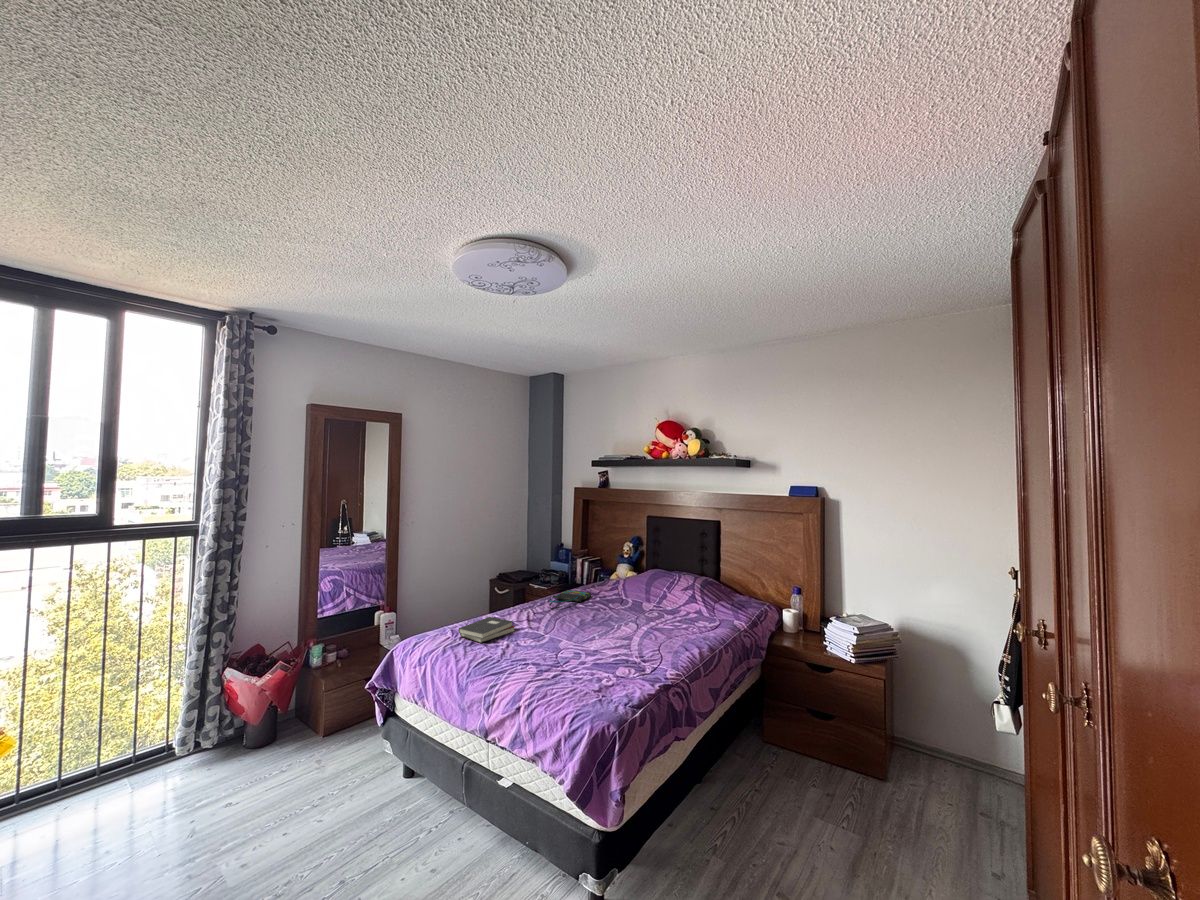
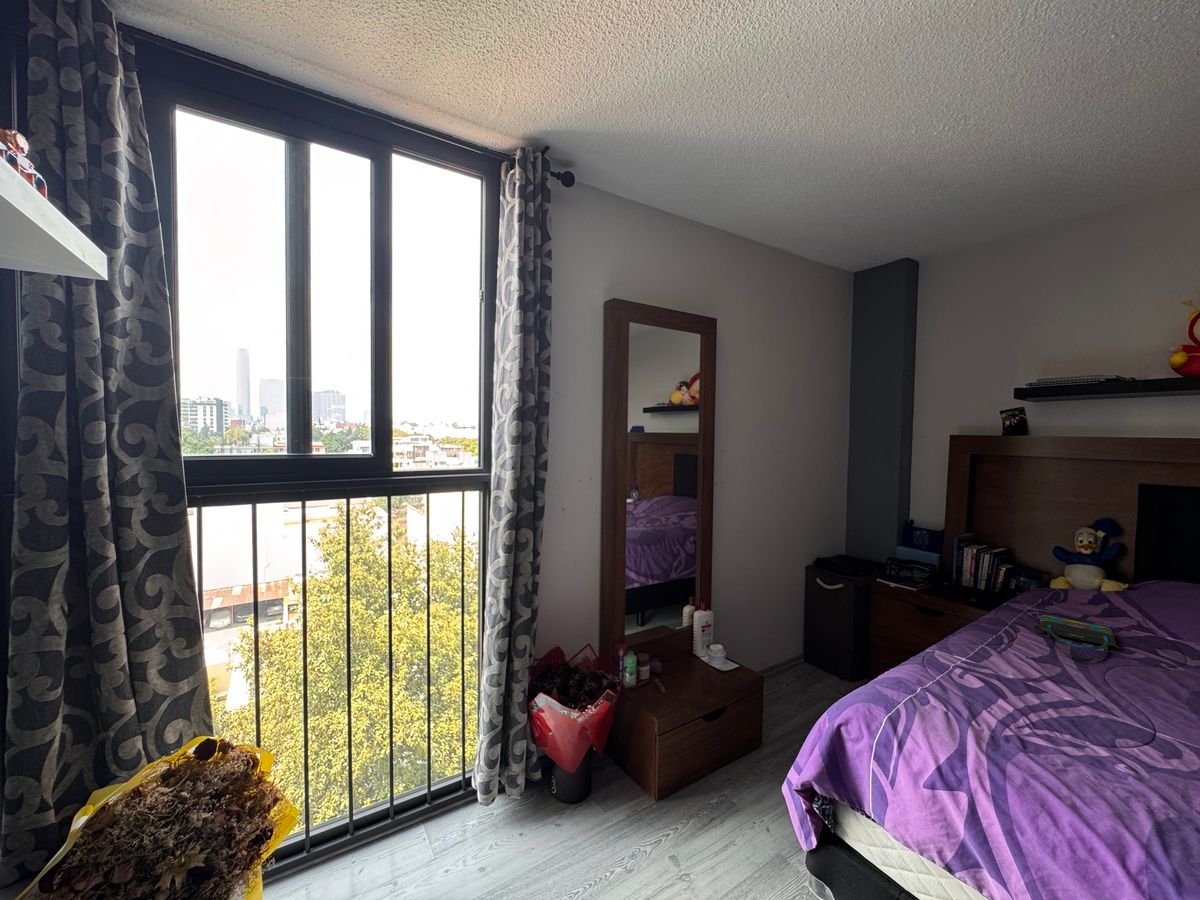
hardback book: present [458,617,515,643] -> none [971,674,1087,754]

